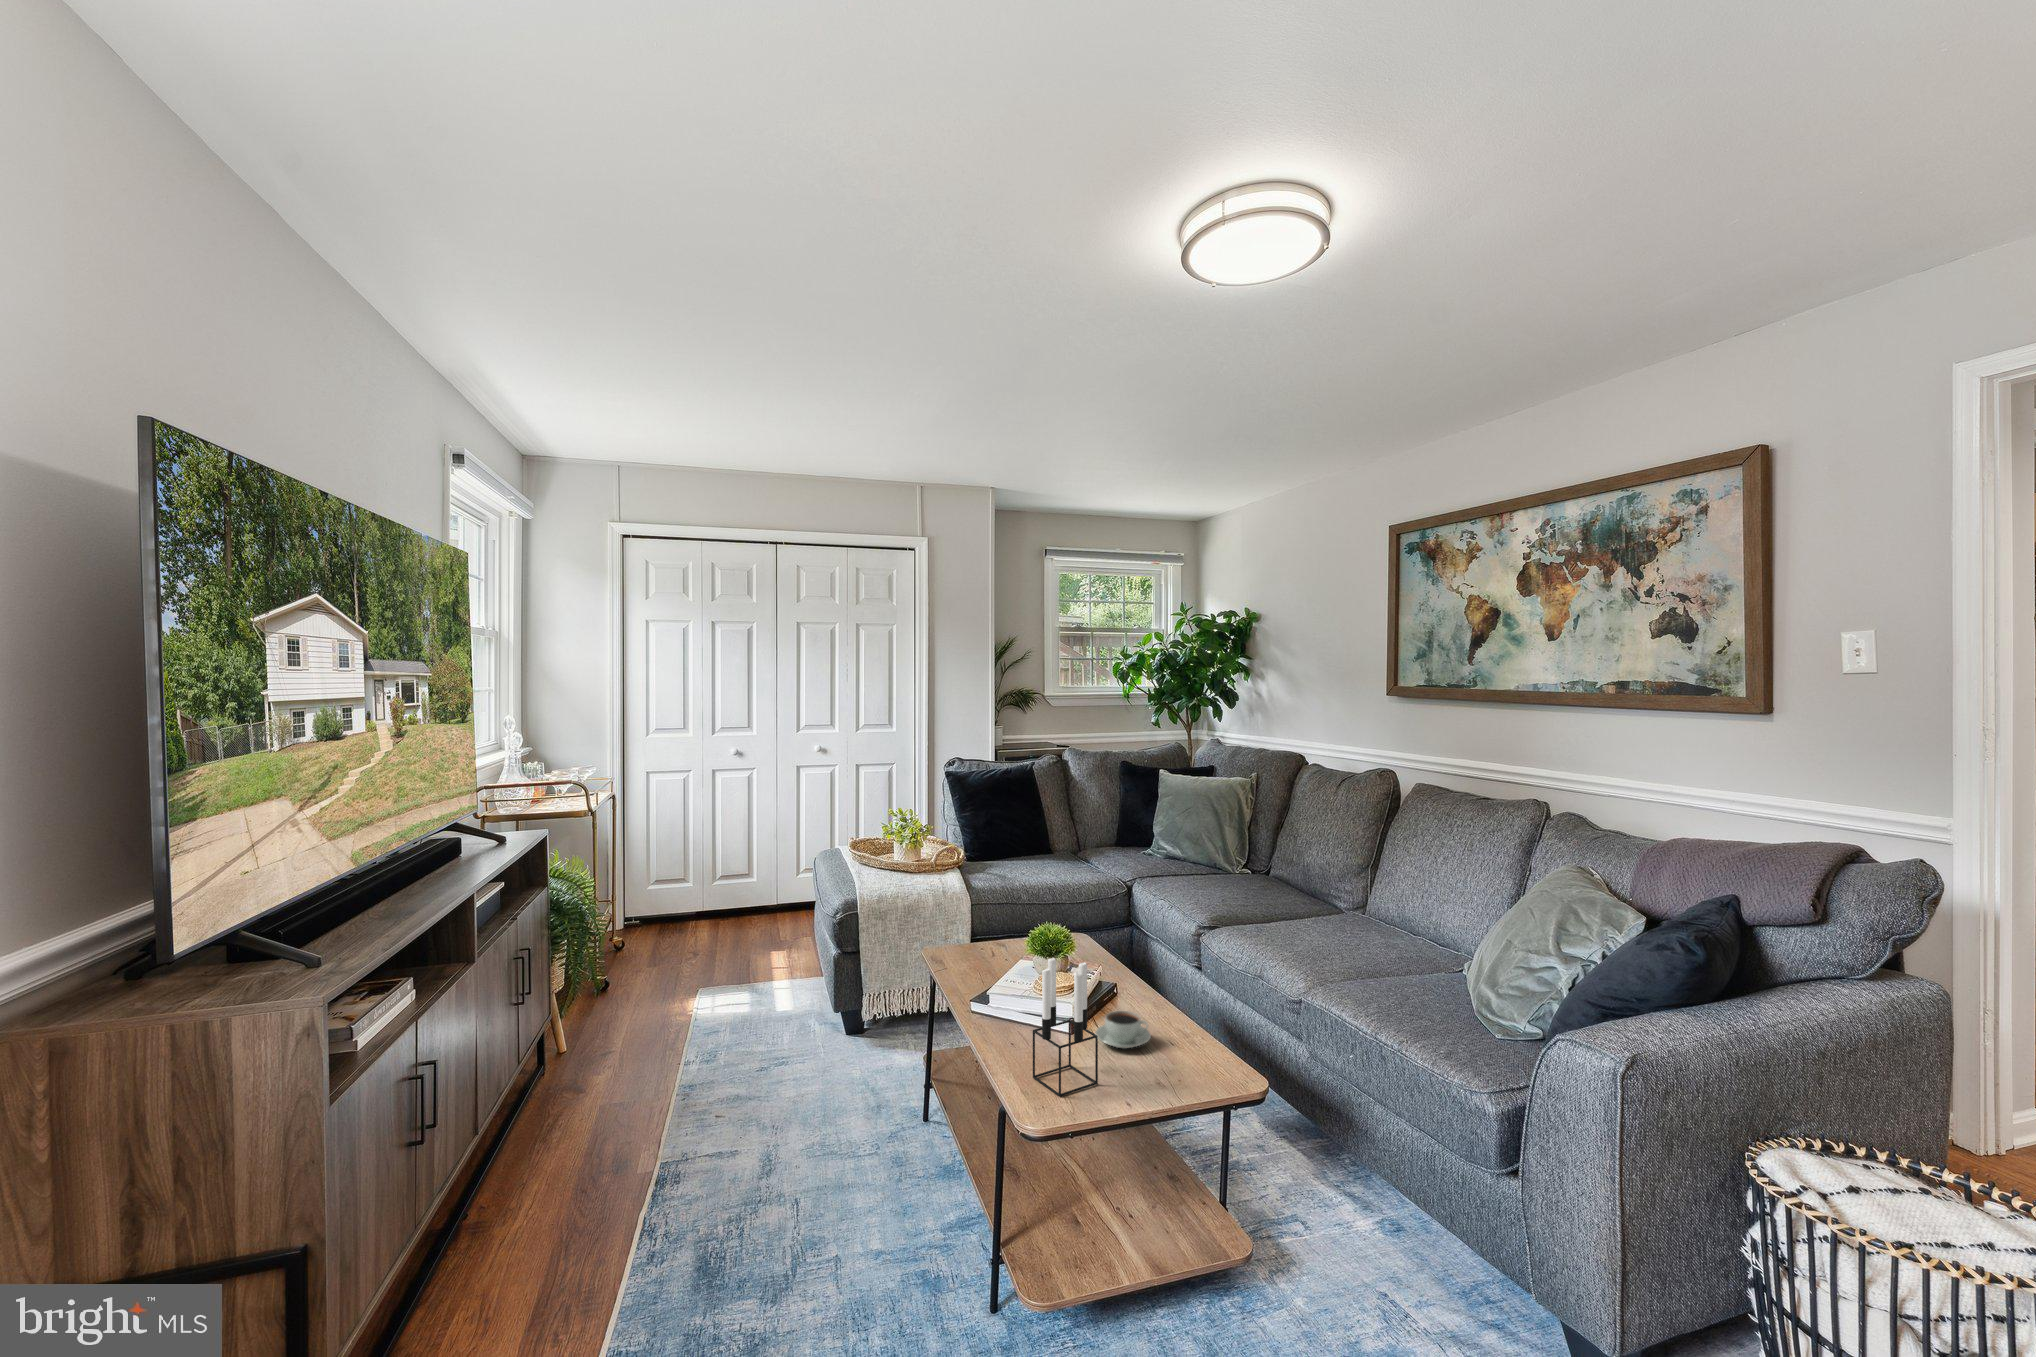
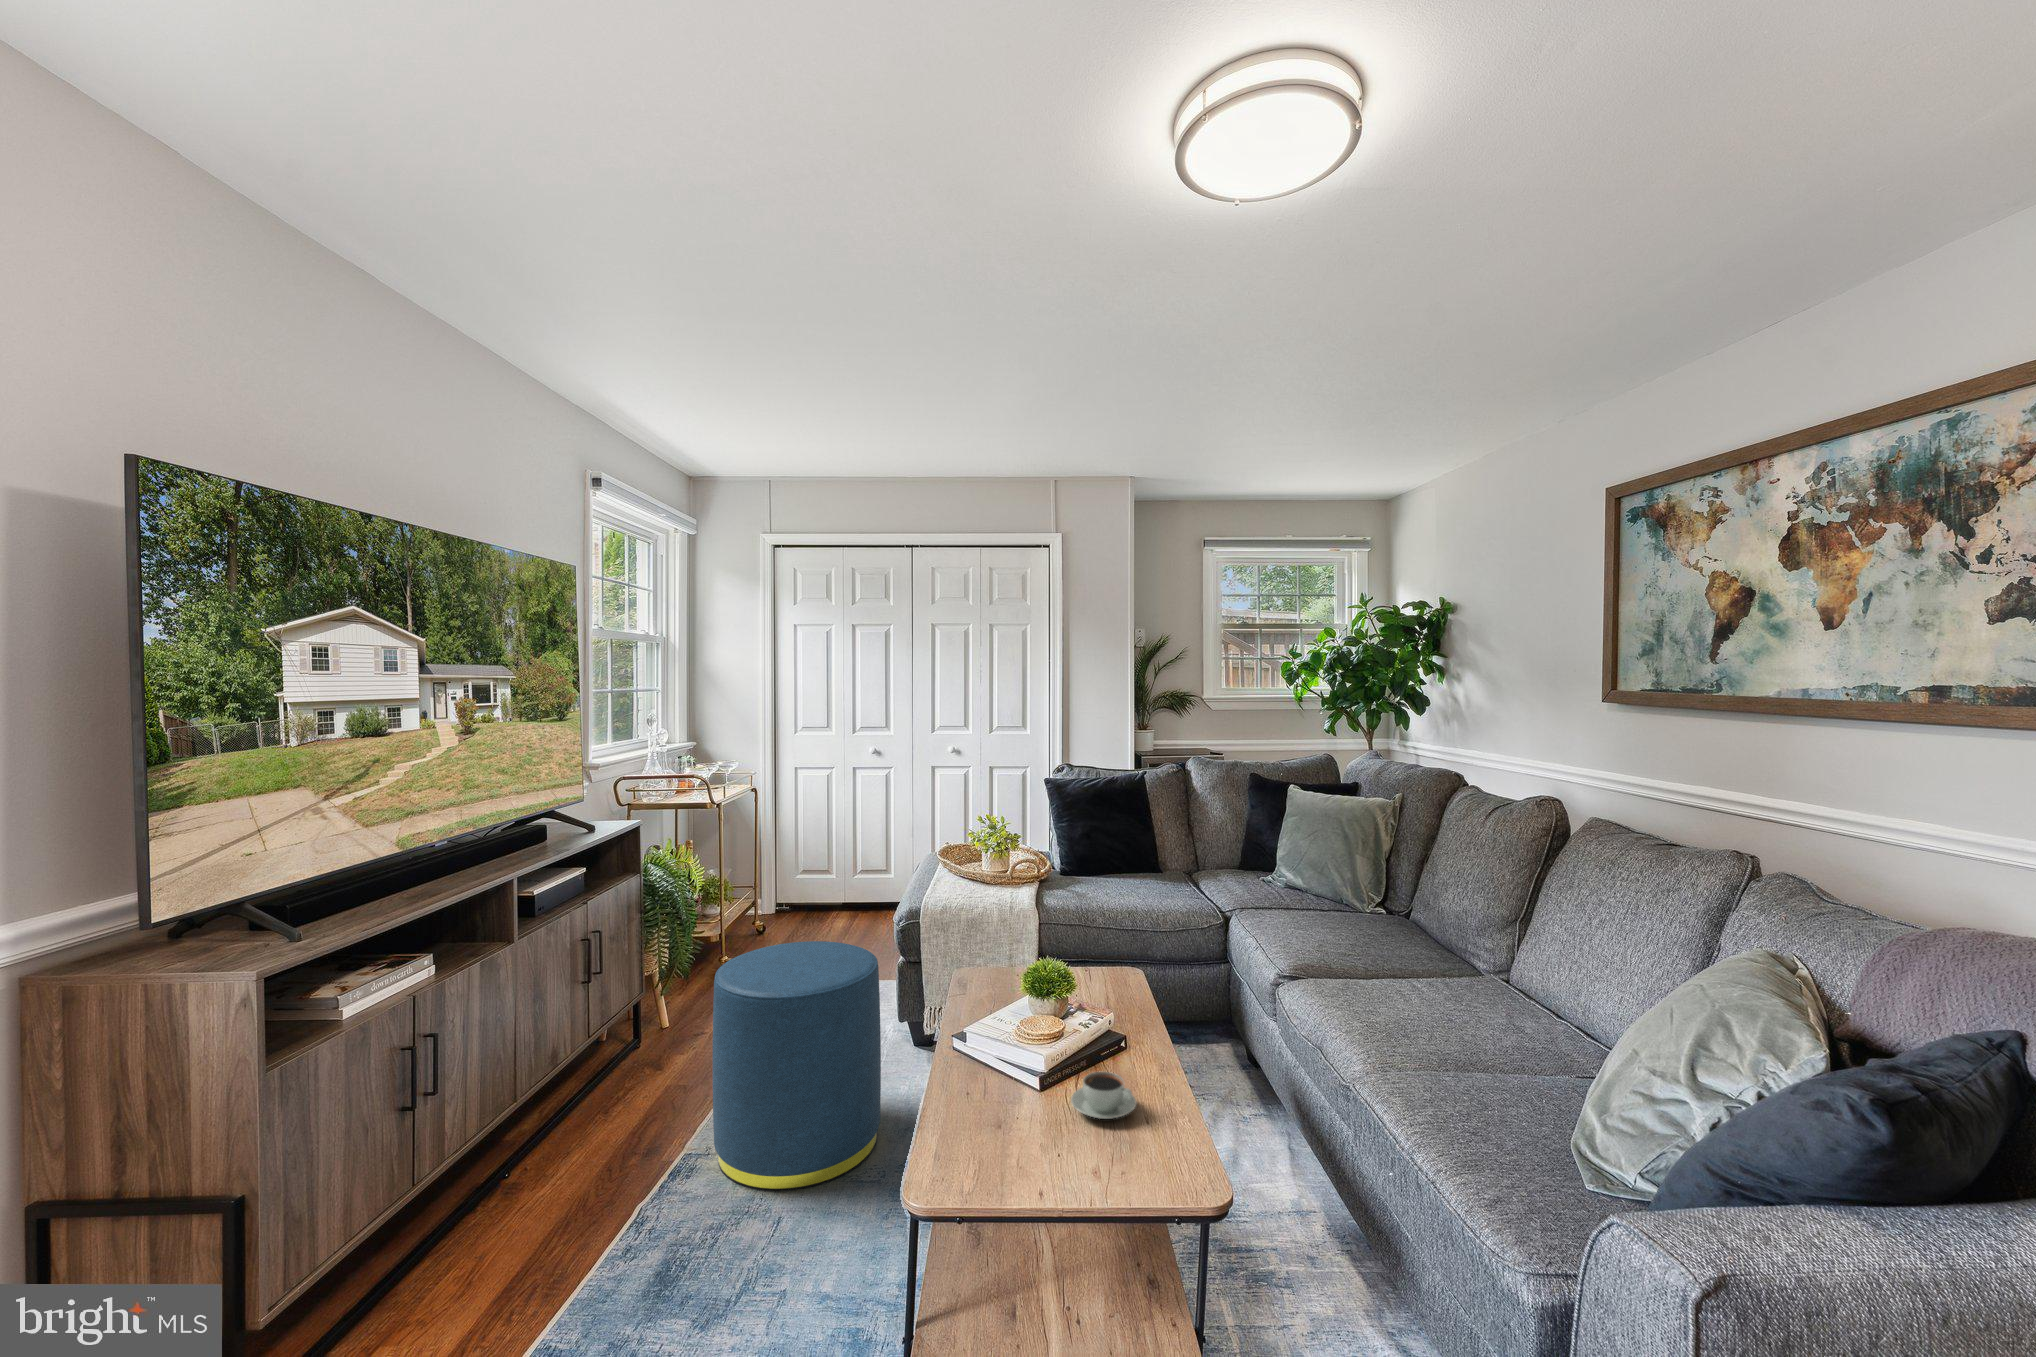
ottoman: none [688,937,853,1180] -> present [713,941,881,1191]
candle holder: present [1033,958,1098,1097] -> none [971,1004,1037,1169]

